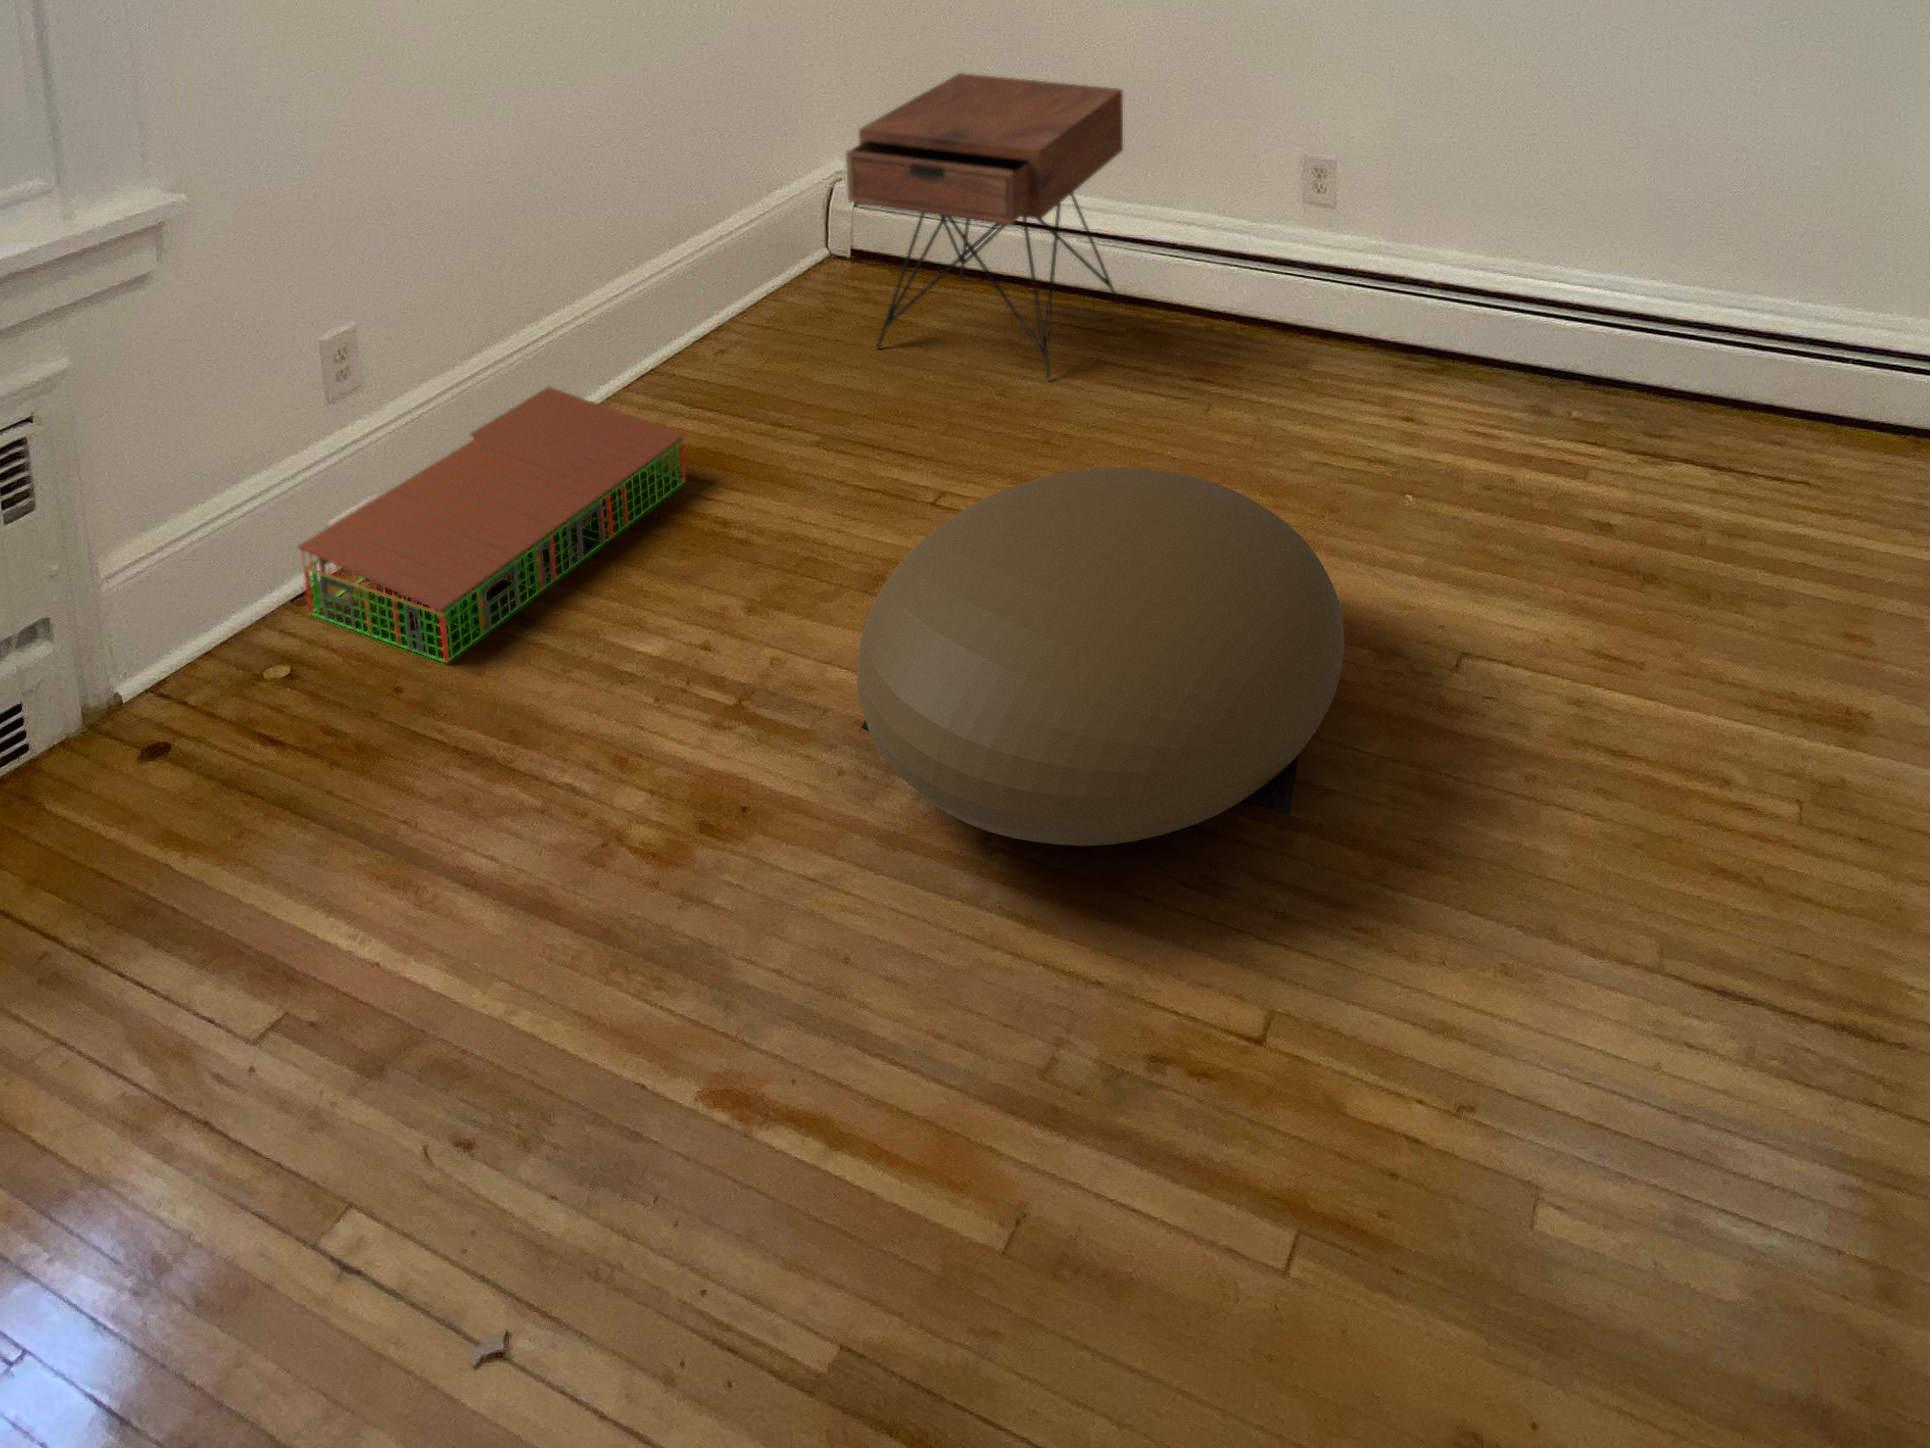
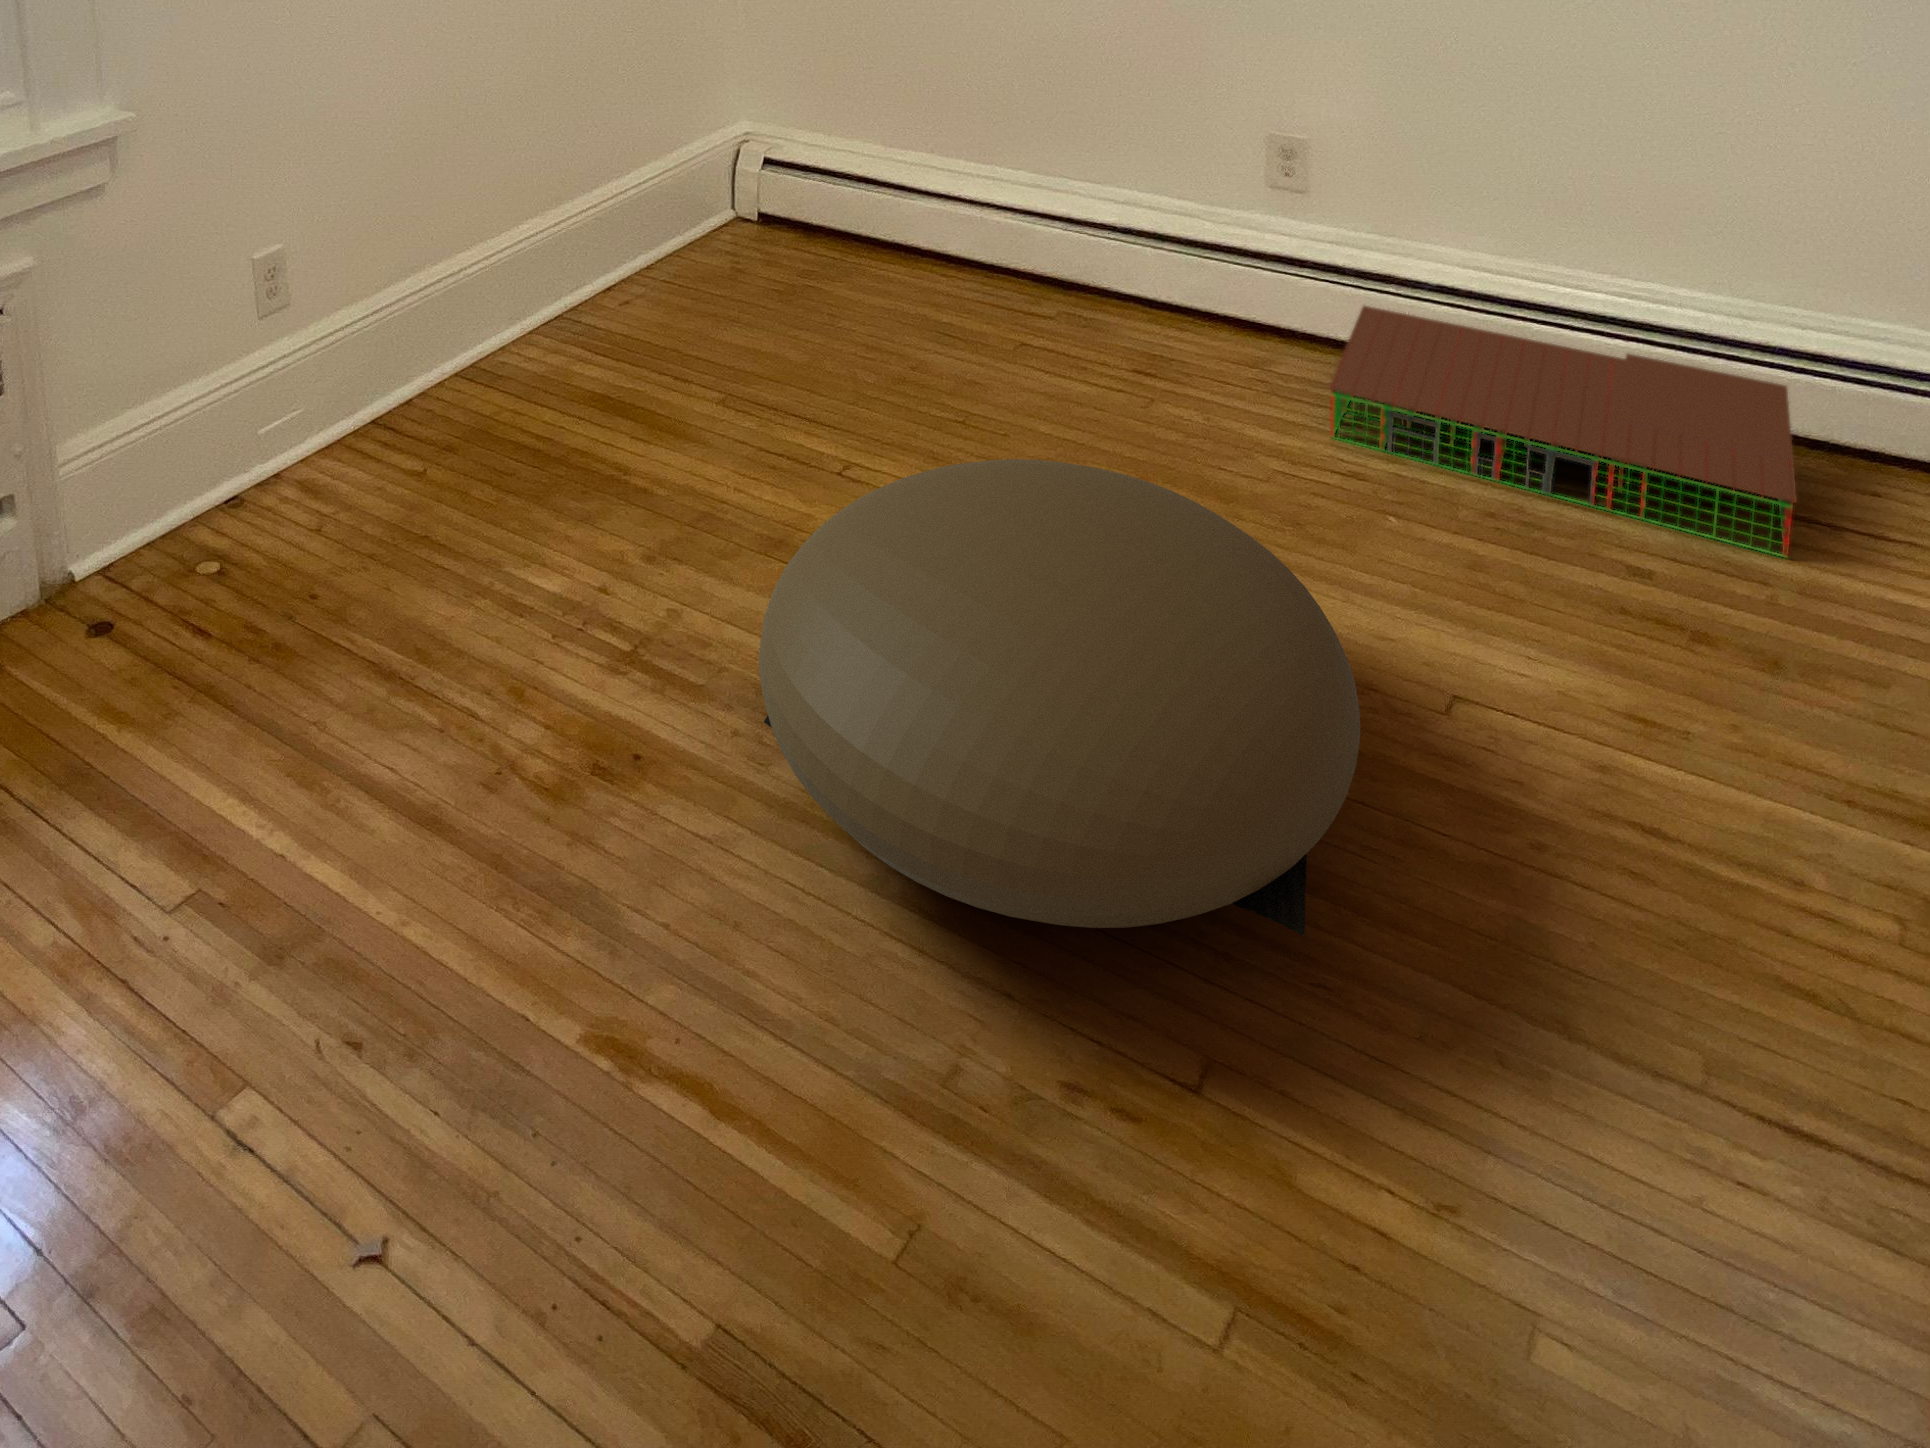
nightstand: present [846,73,1123,379] -> none [749,34,1040,350]
storage bin: present [298,387,686,663] -> present [1329,306,1797,557]

